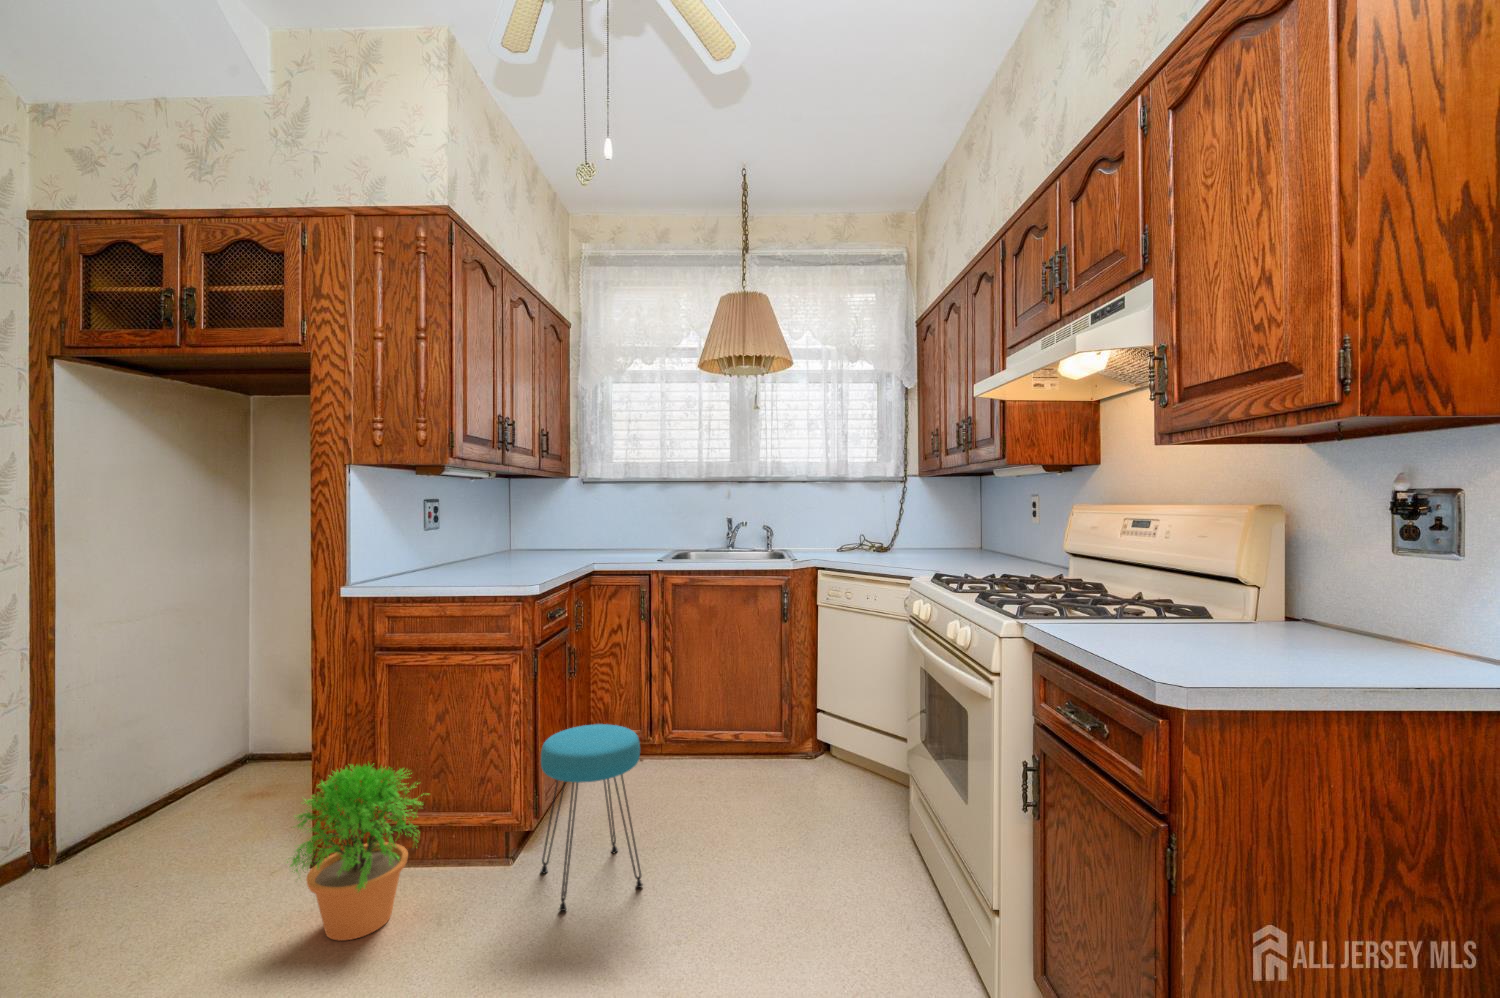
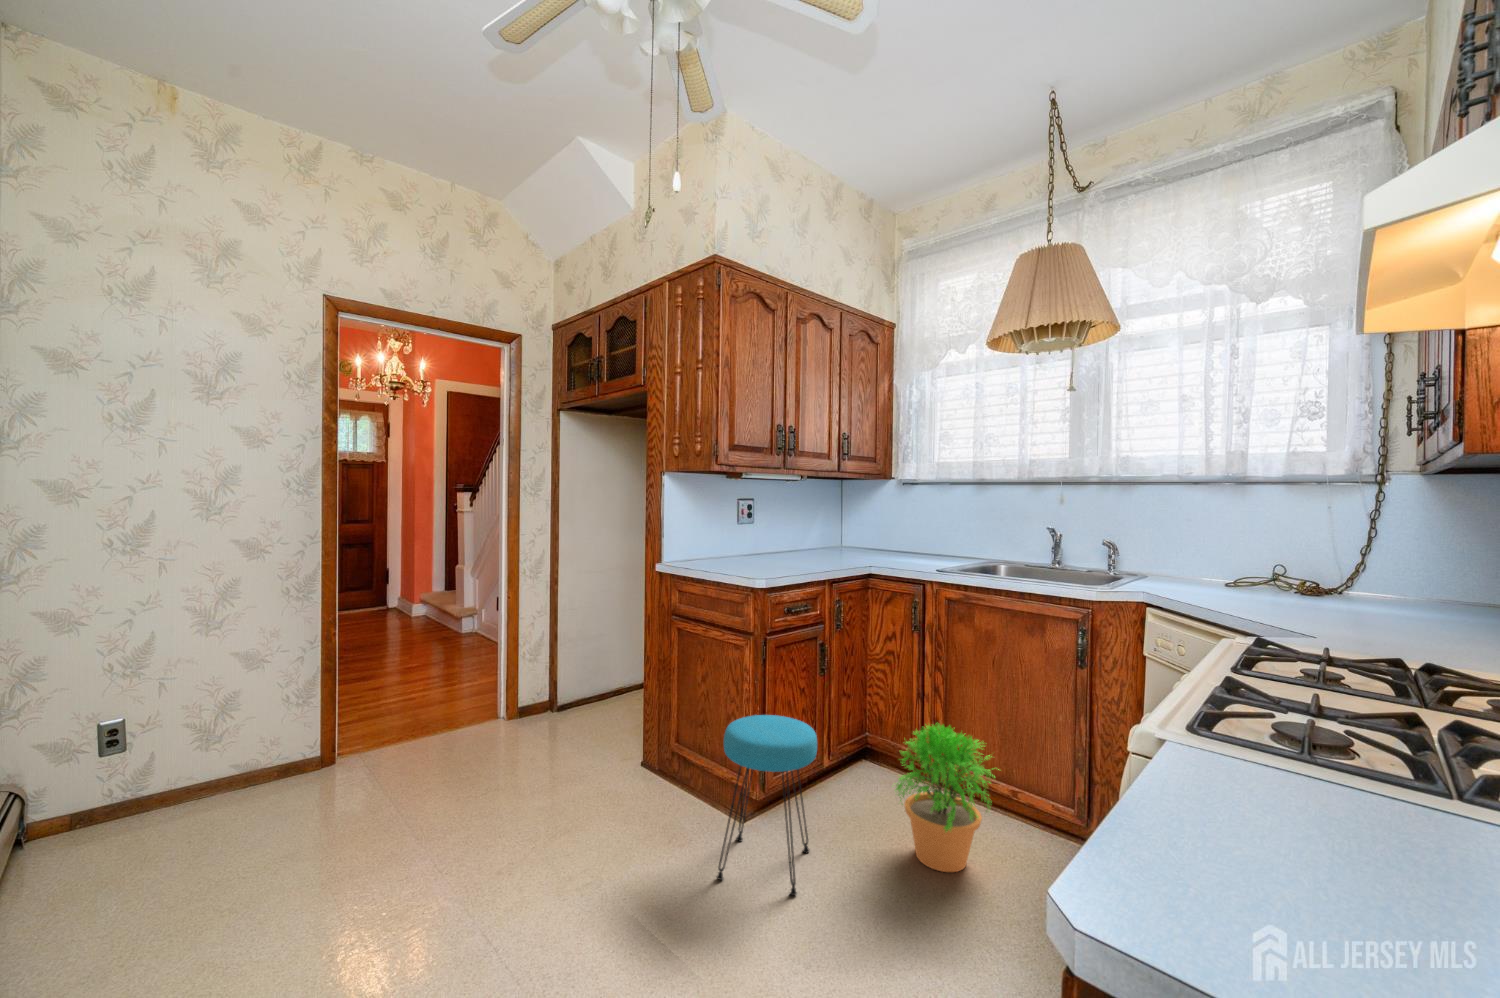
potted plant: present [290,763,422,941] -> present [896,723,999,872]

